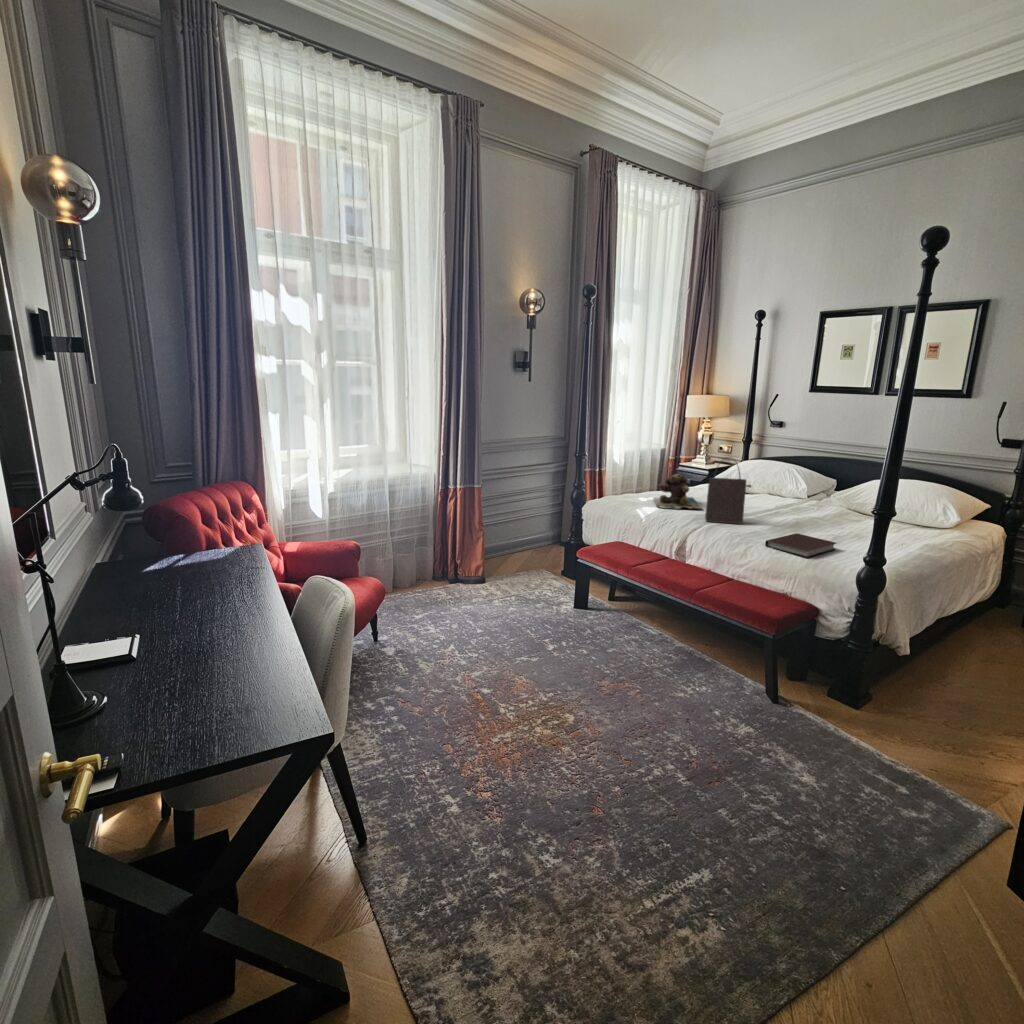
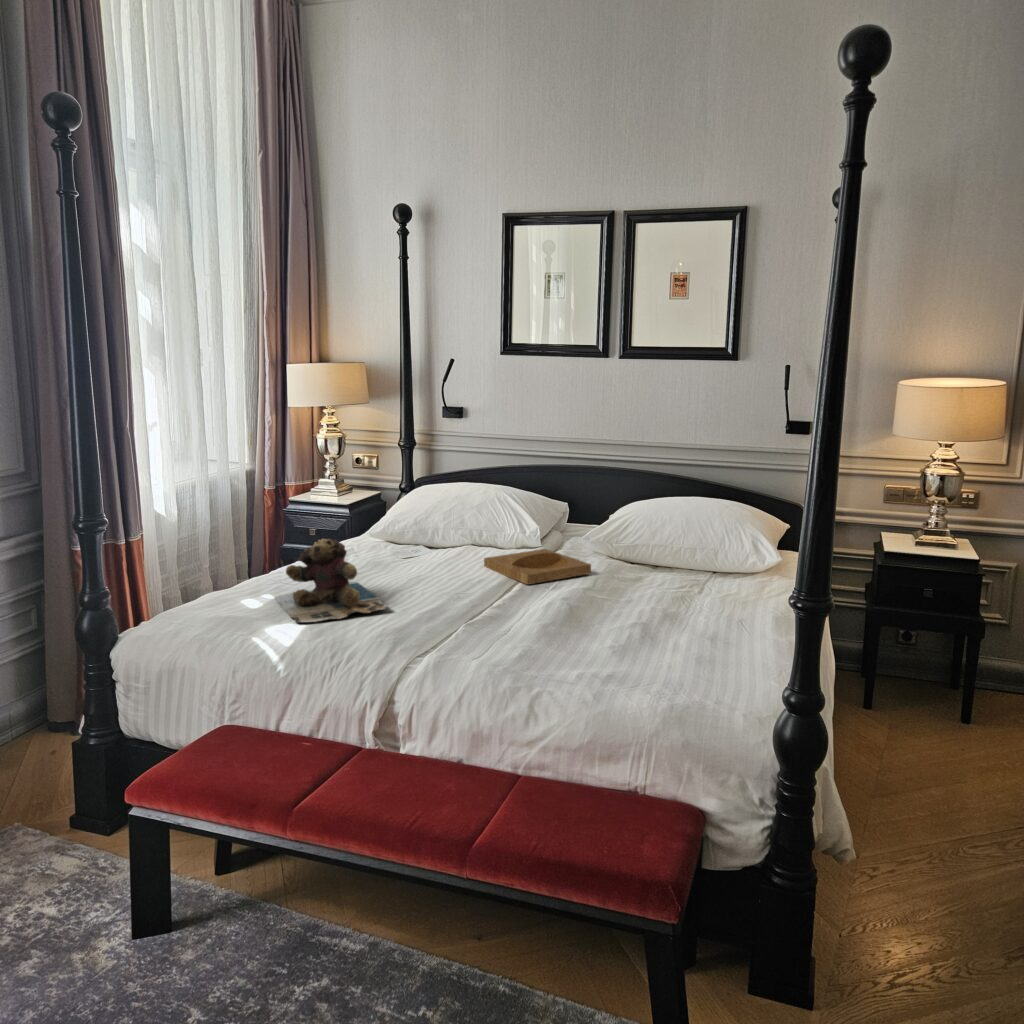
handbag: present [705,458,751,524] -> none [408,499,493,644]
tray: none [766,497,826,512] -> present [484,549,591,585]
notebook: present [765,533,836,558] -> none [566,642,680,703]

